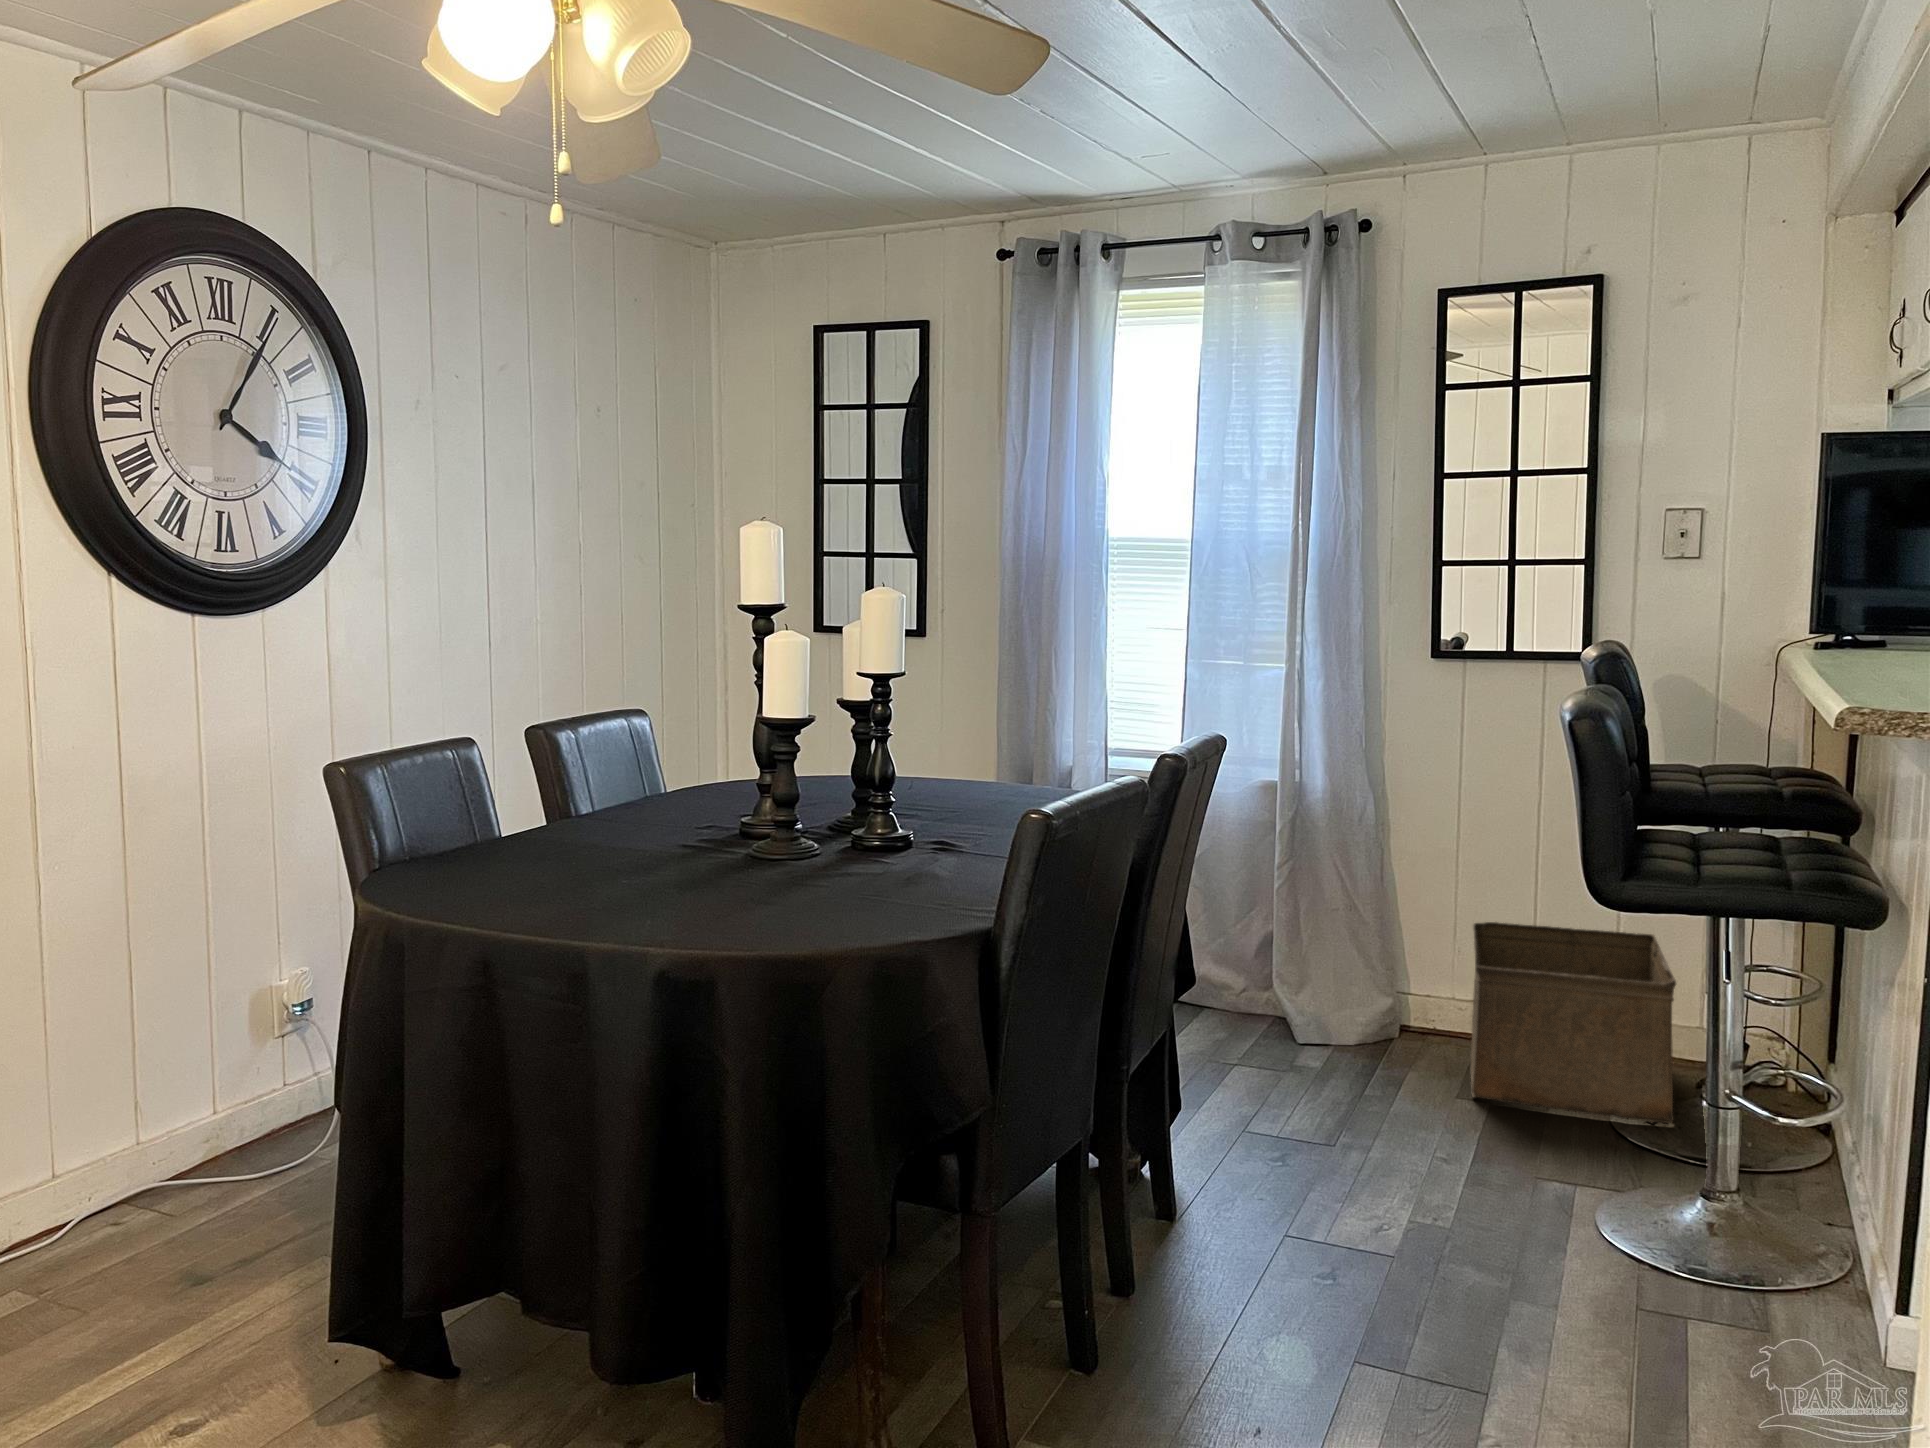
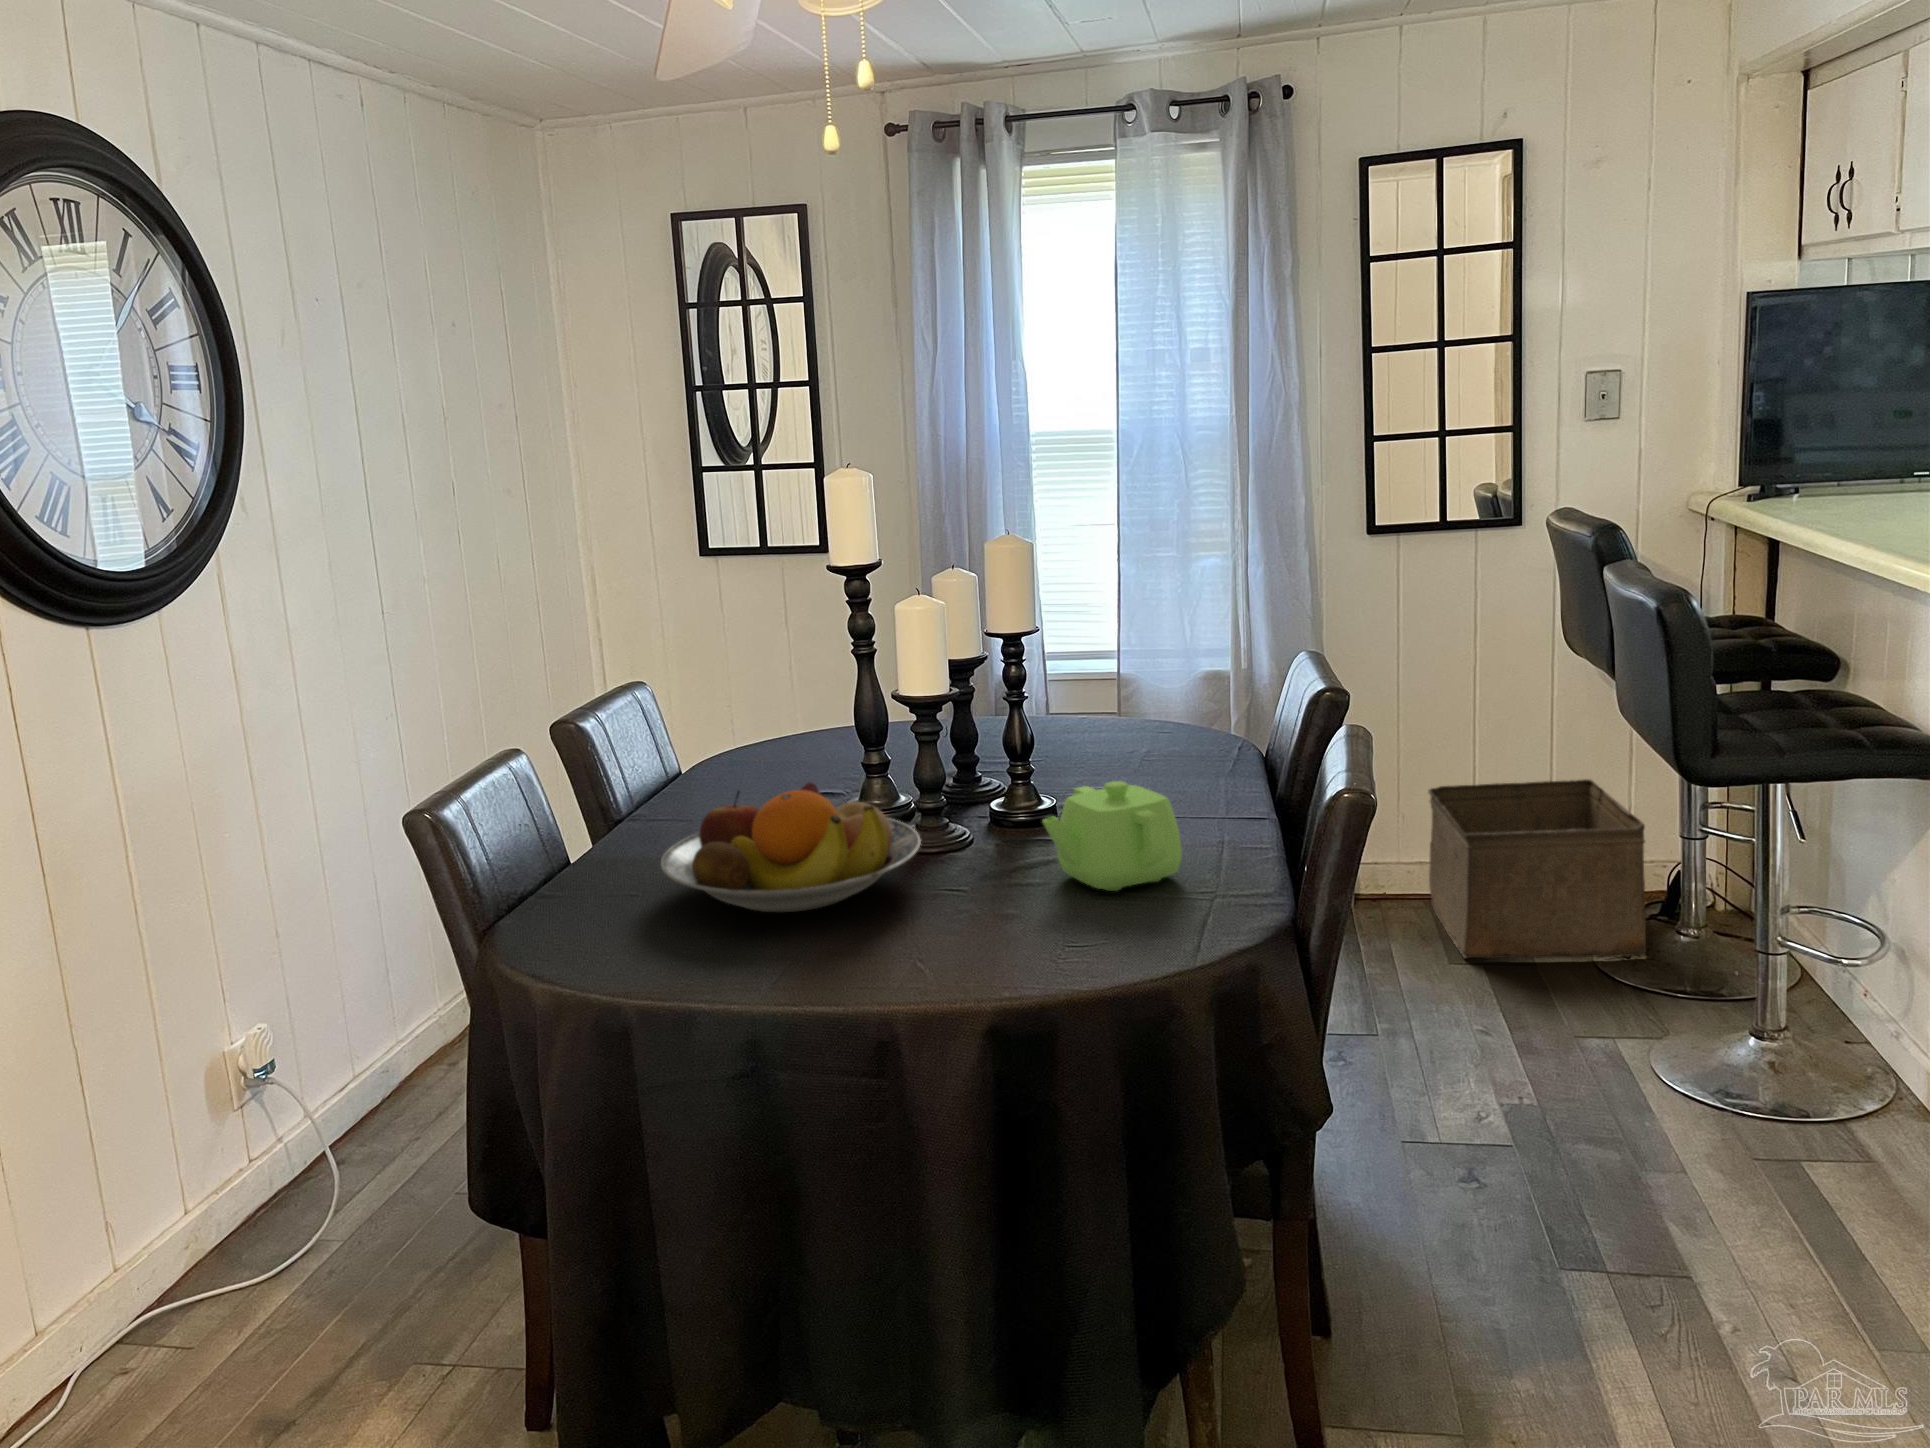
fruit bowl: none [500,788,737,895] -> present [661,782,921,912]
teapot: none [817,814,950,914] -> present [1042,781,1182,891]

